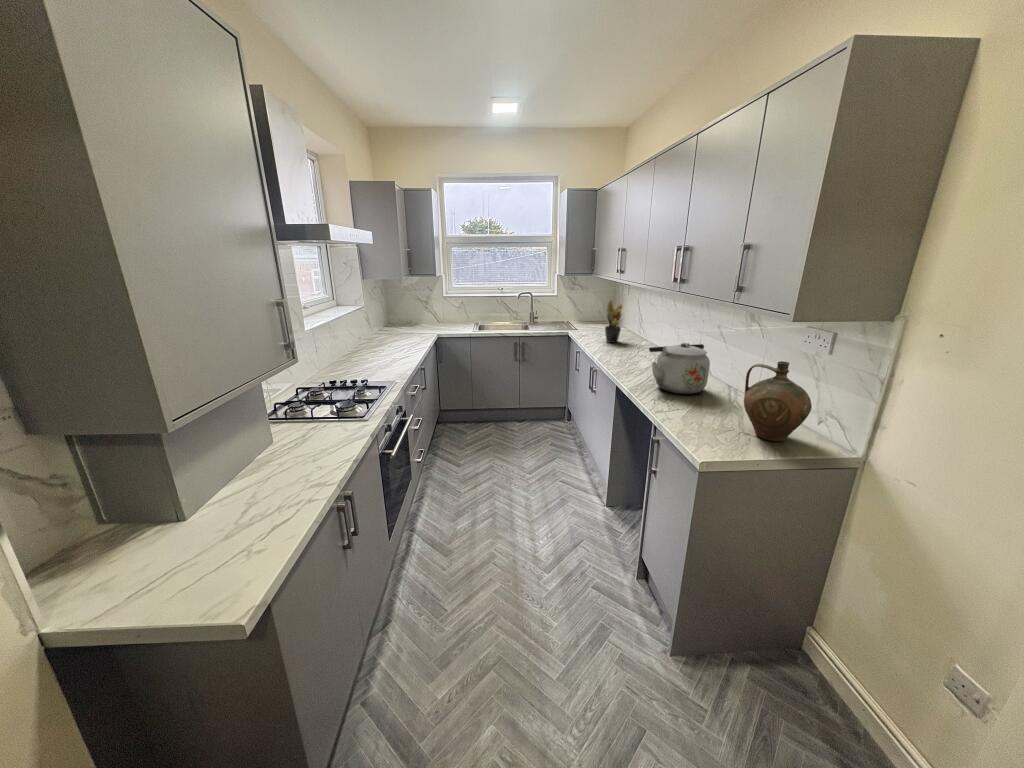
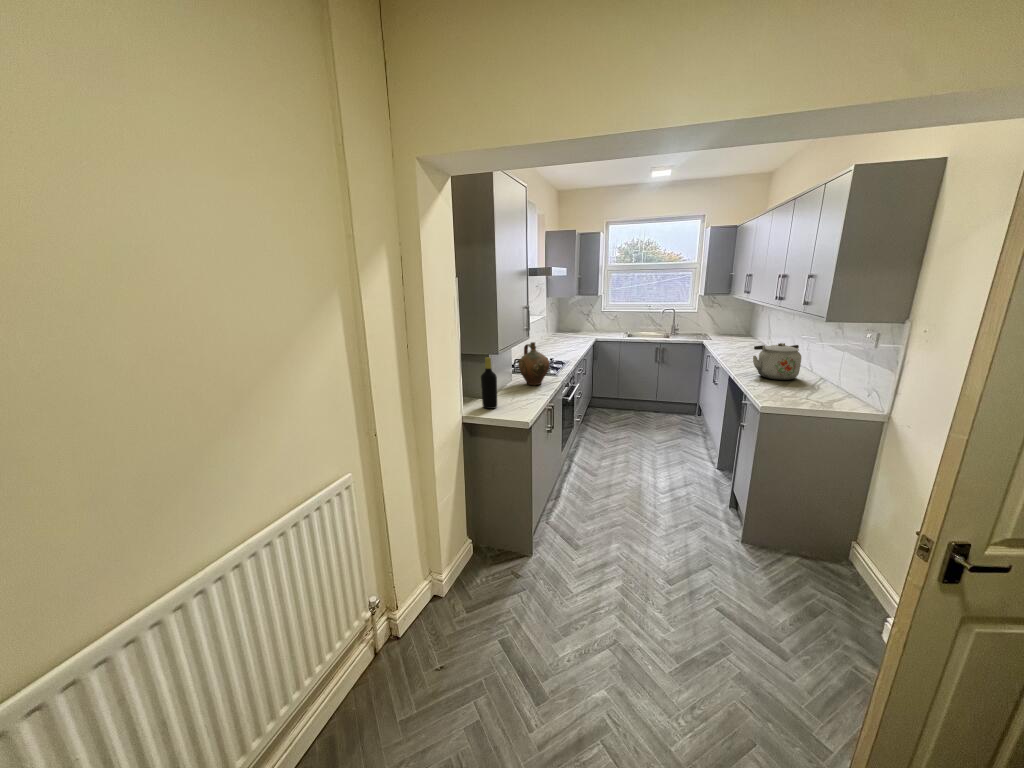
potted plant: present [605,300,622,343] -> none [731,313,756,349]
ceramic jug: present [744,361,812,441] -> present [518,342,549,385]
bottle: none [119,441,189,567] -> present [481,357,497,409]

